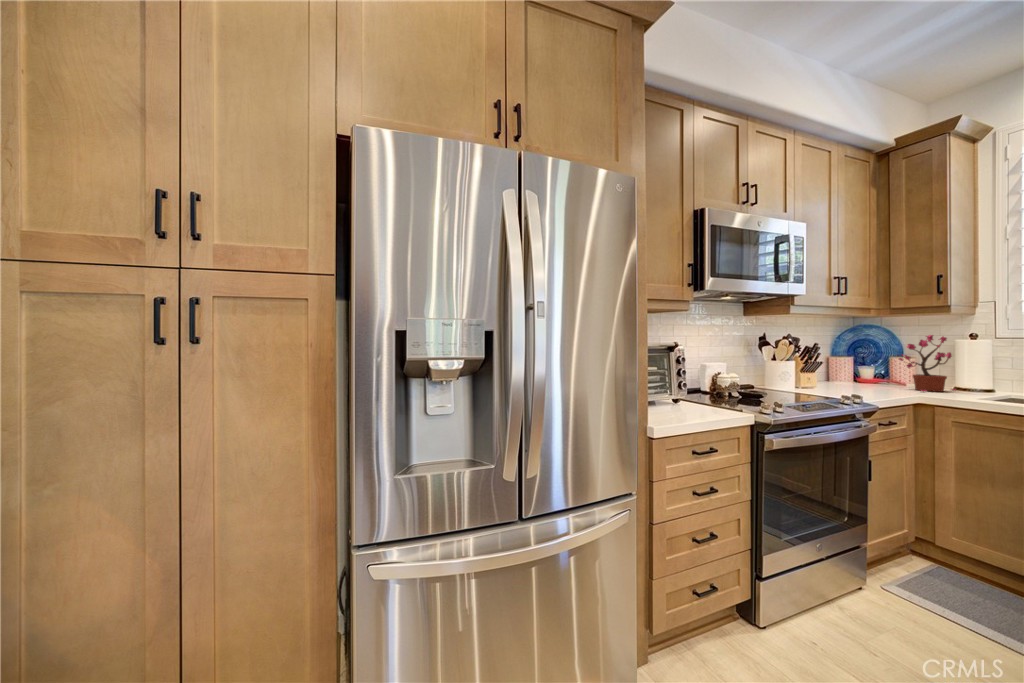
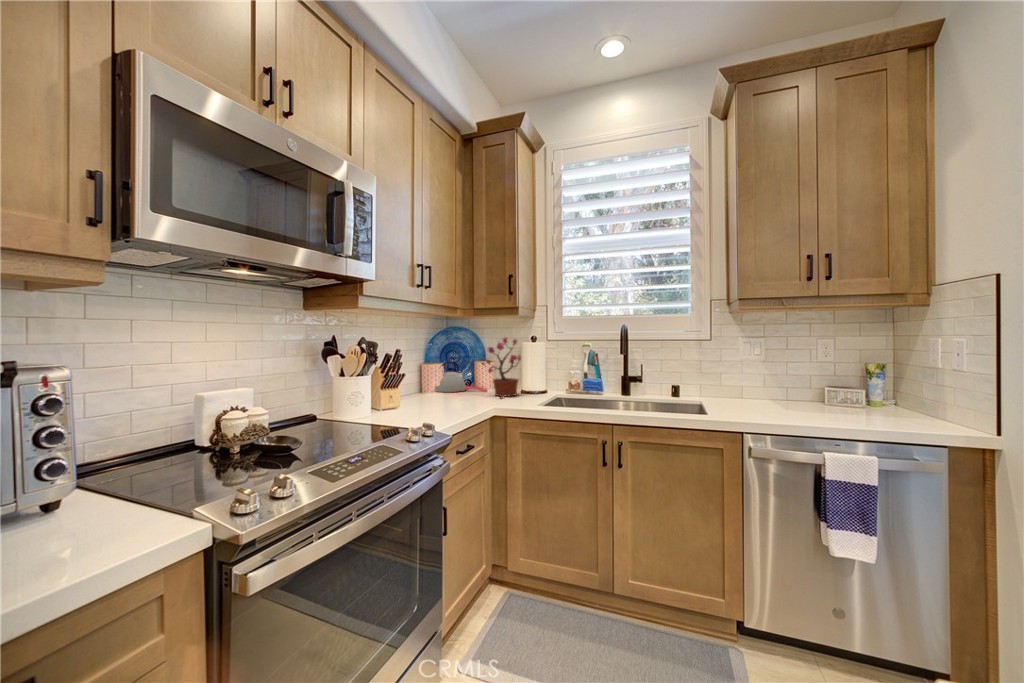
kettle: none [842,356,879,383] -> present [434,362,466,392]

